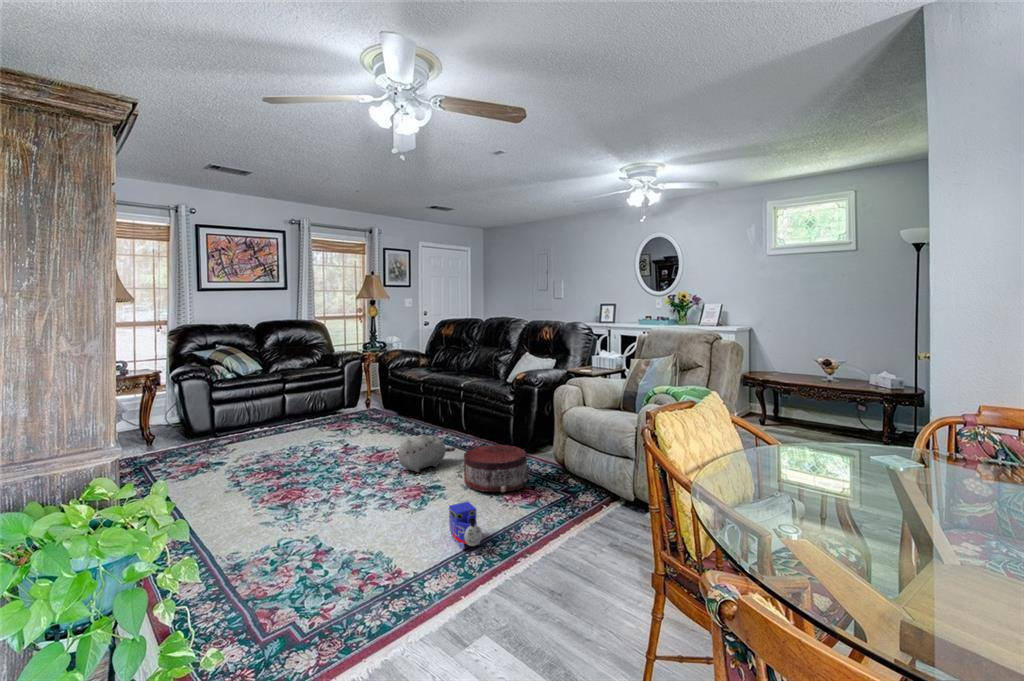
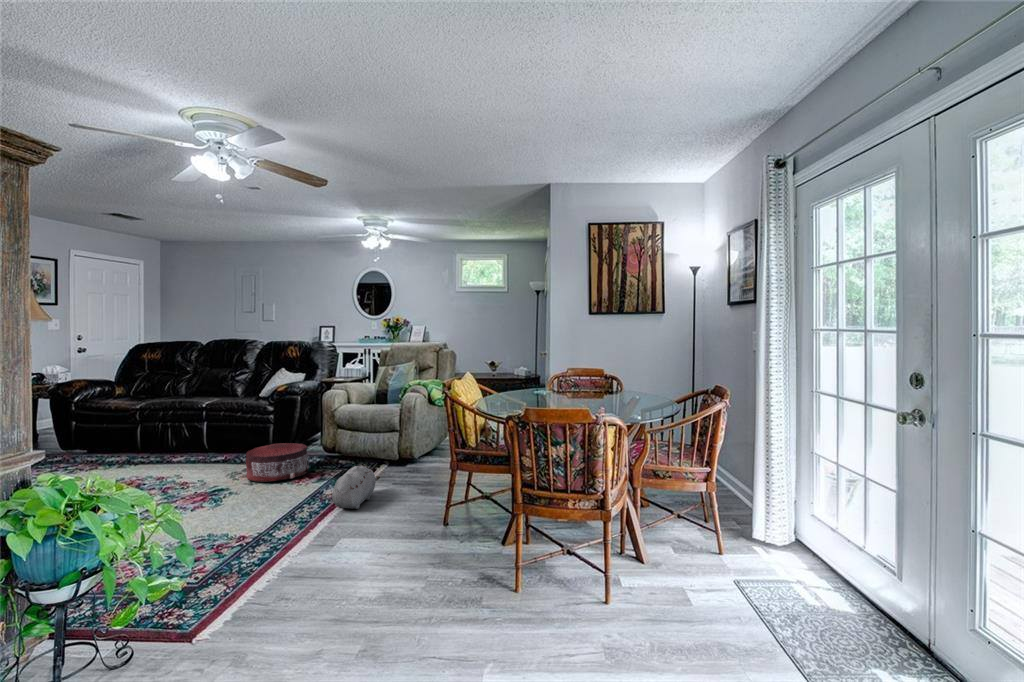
plush toy: present [398,434,455,472] -> present [332,466,380,509]
toy train: present [449,502,482,549] -> none [267,480,303,515]

